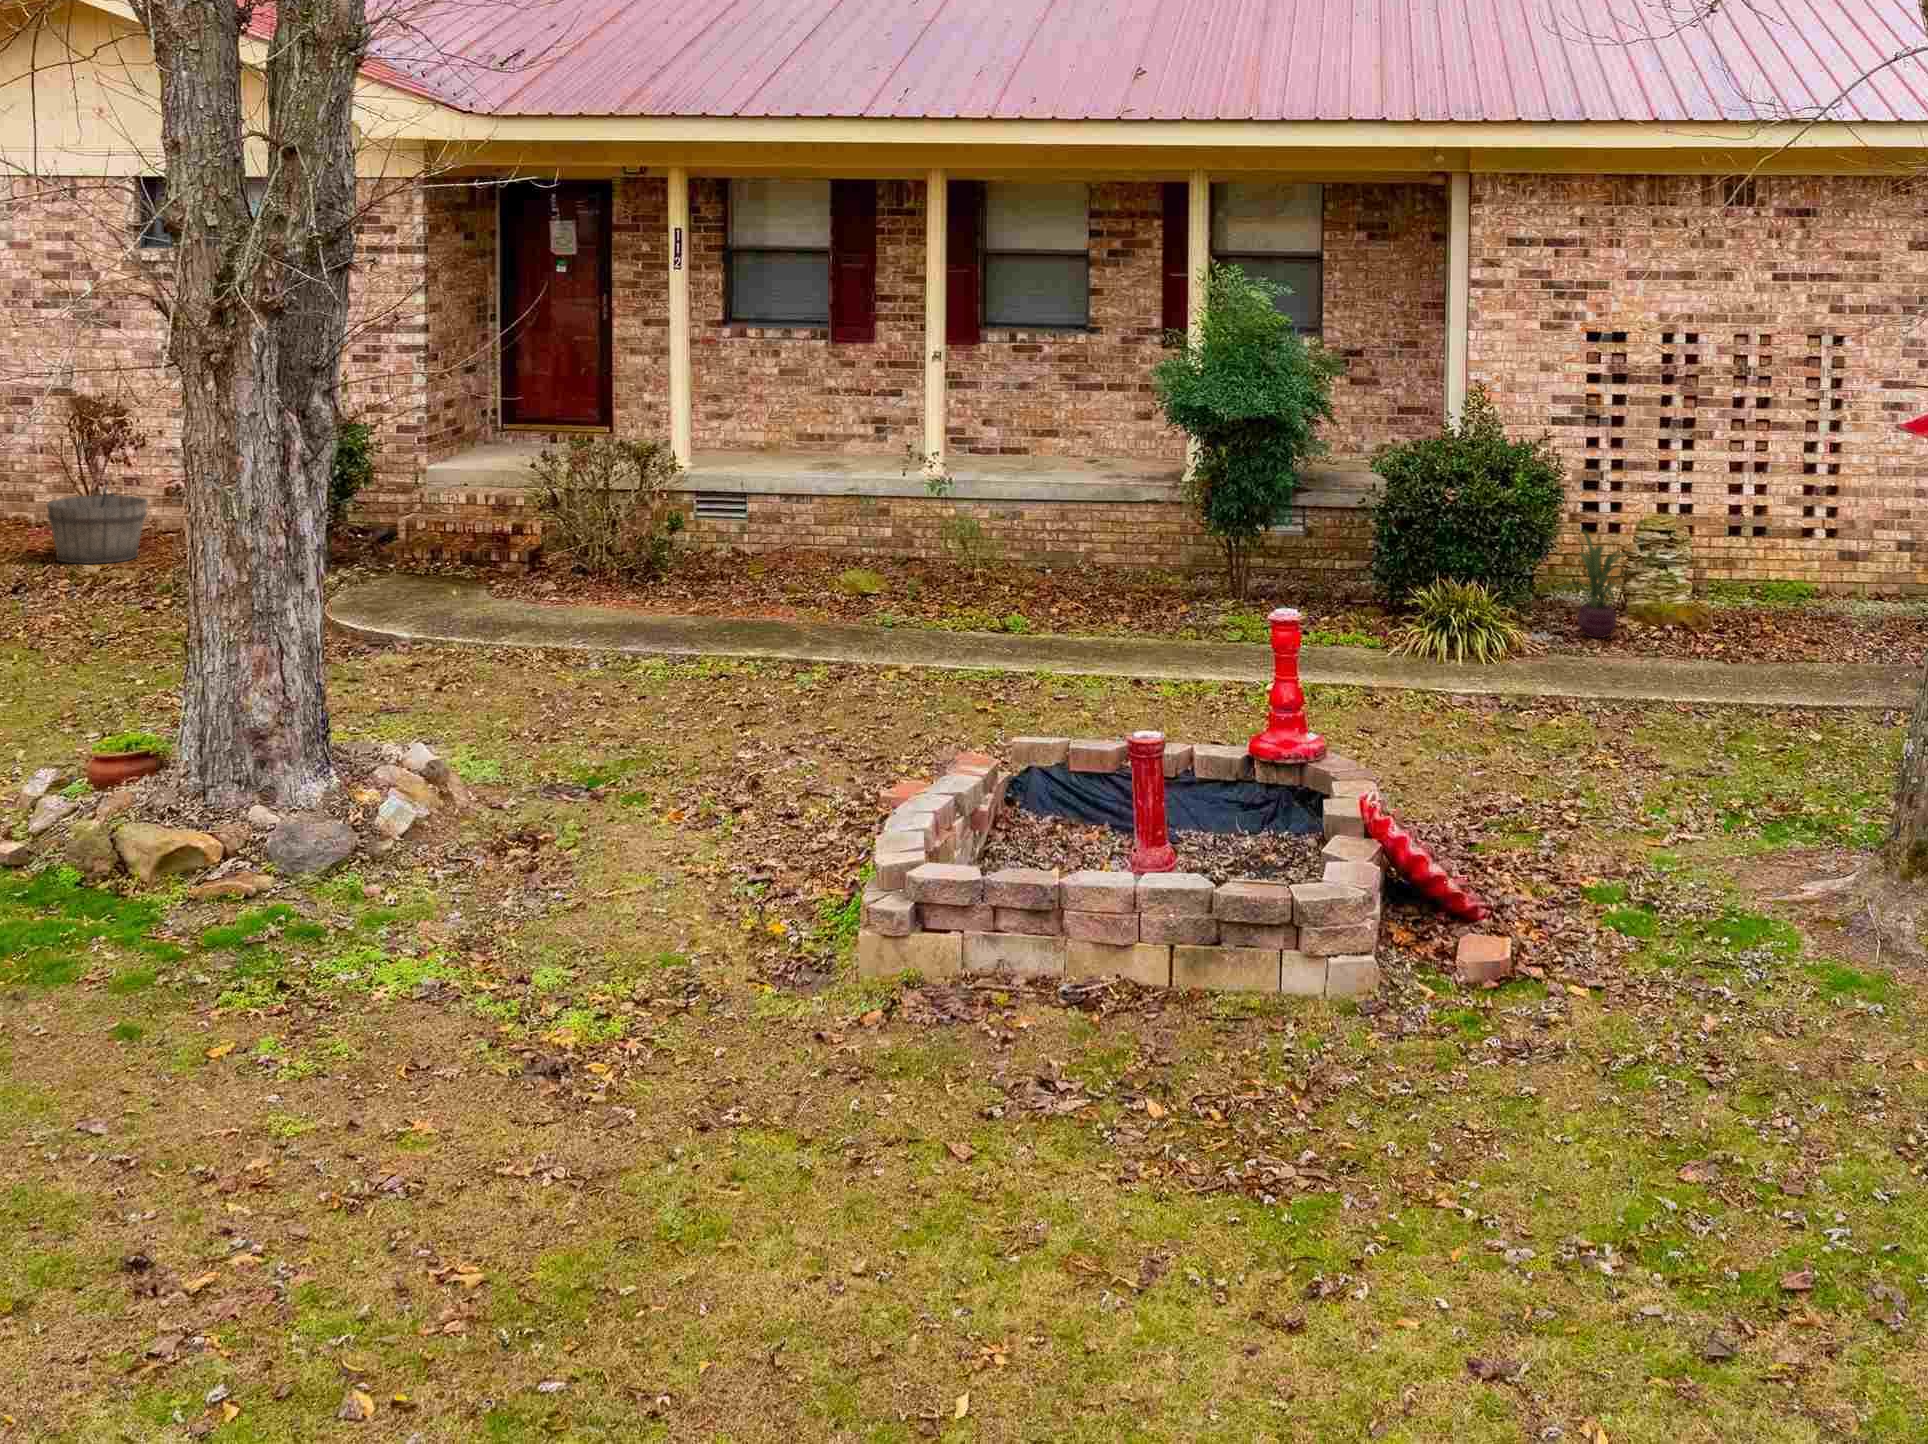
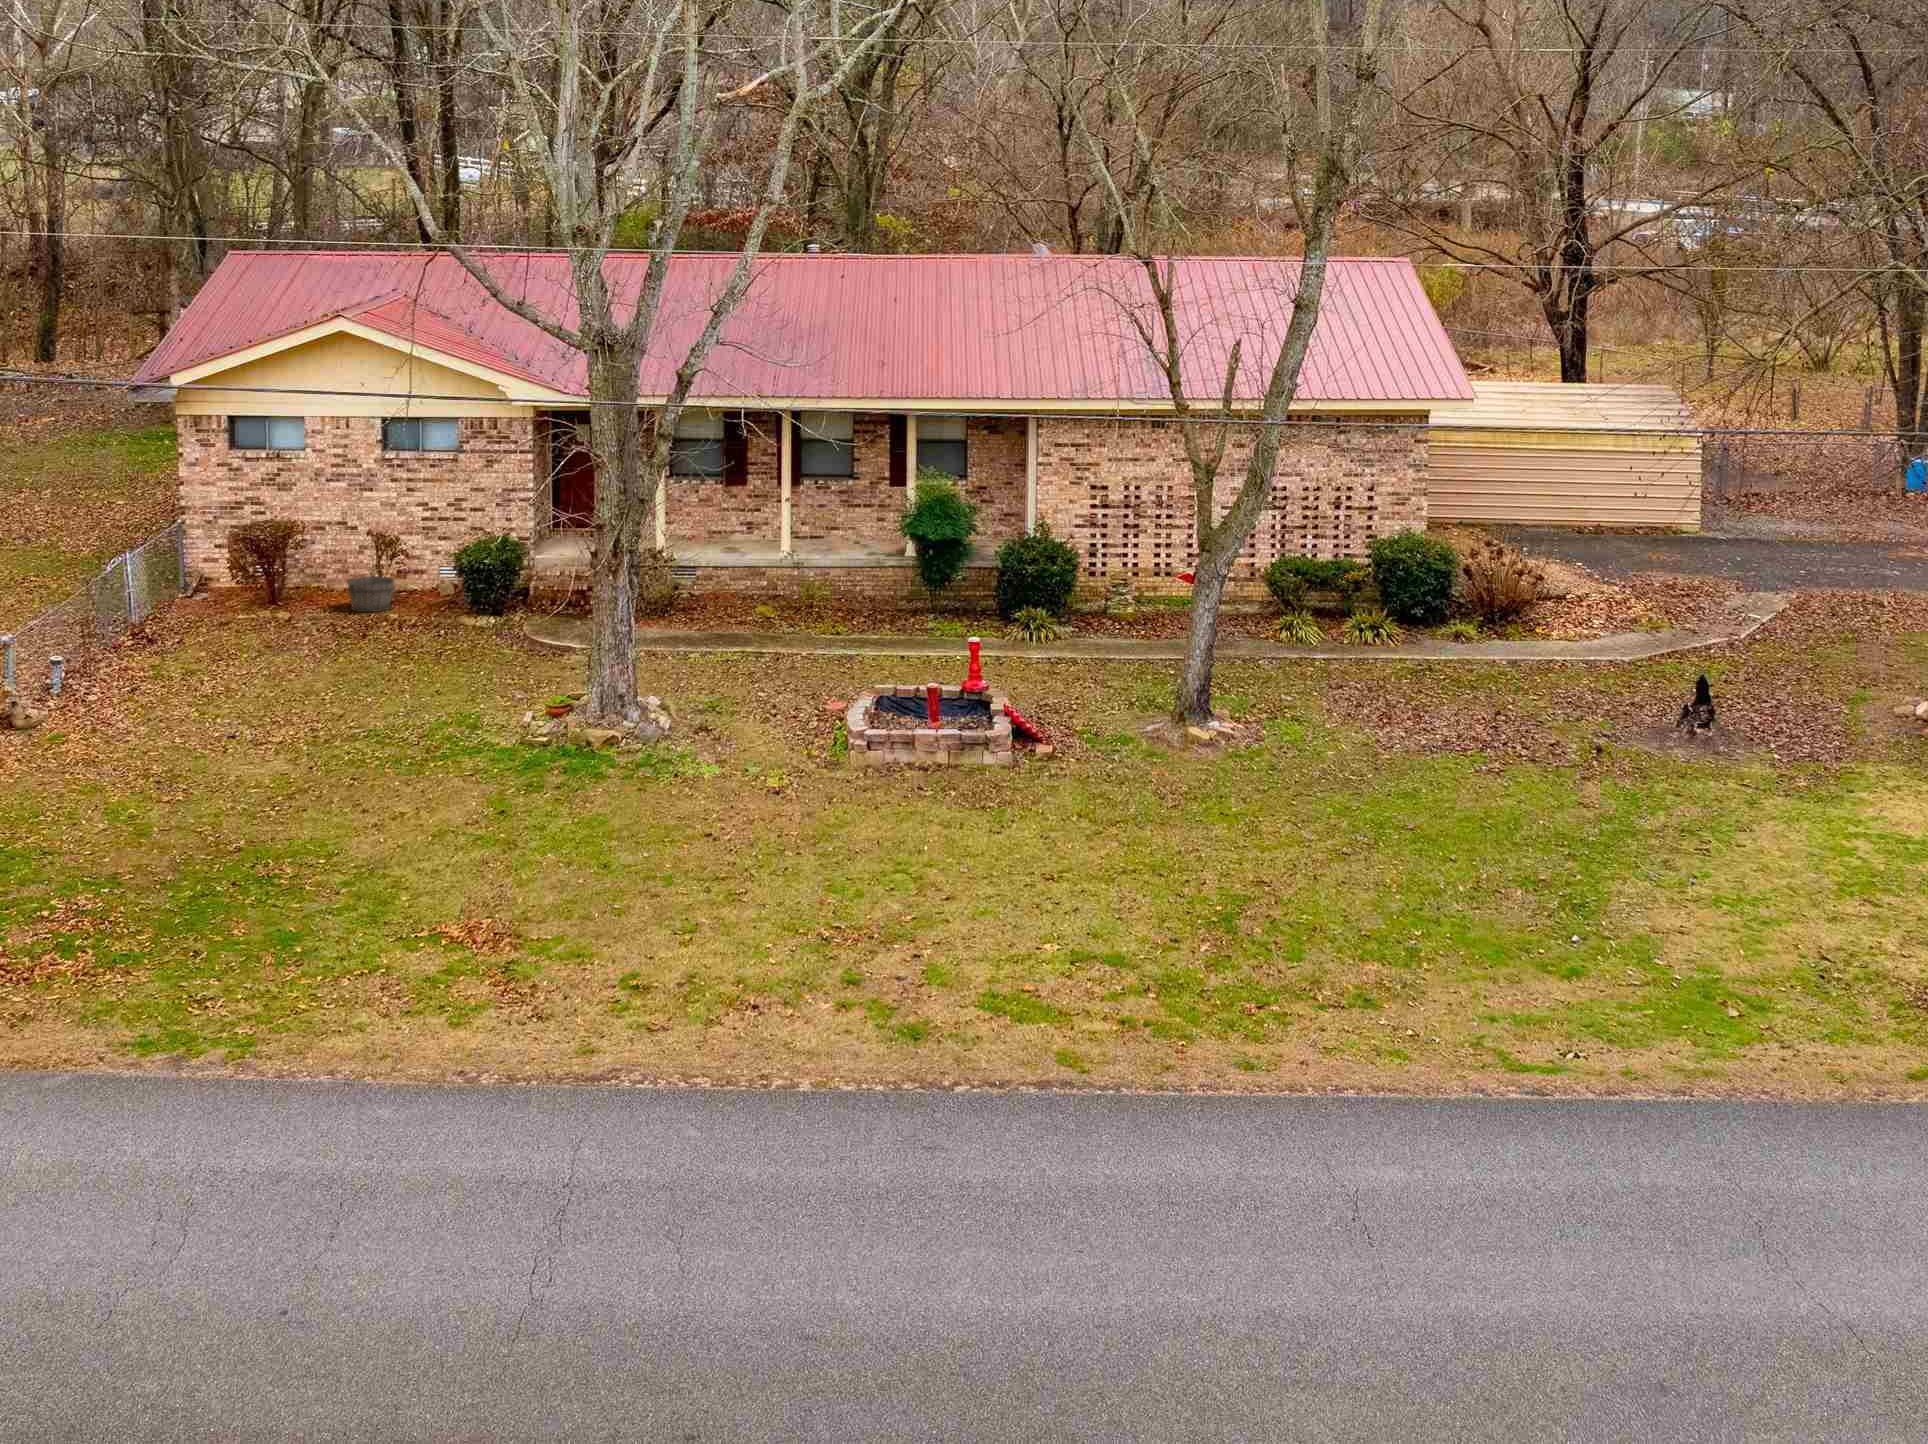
decorative plant: present [1558,530,1630,638] -> none [1070,579,1119,629]

